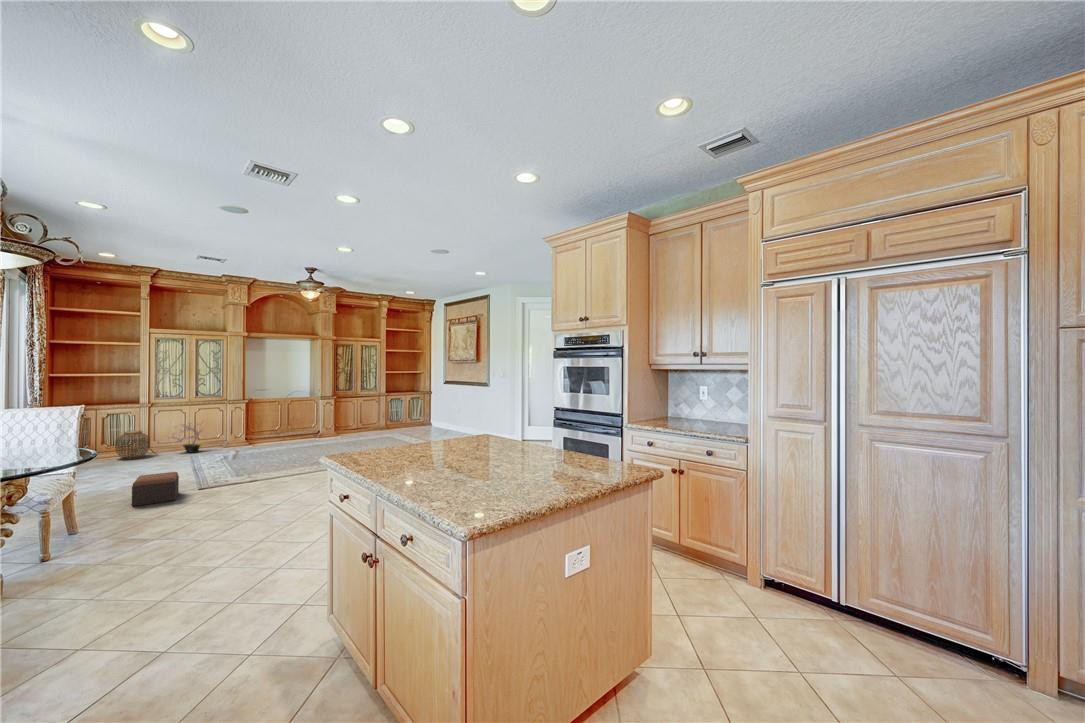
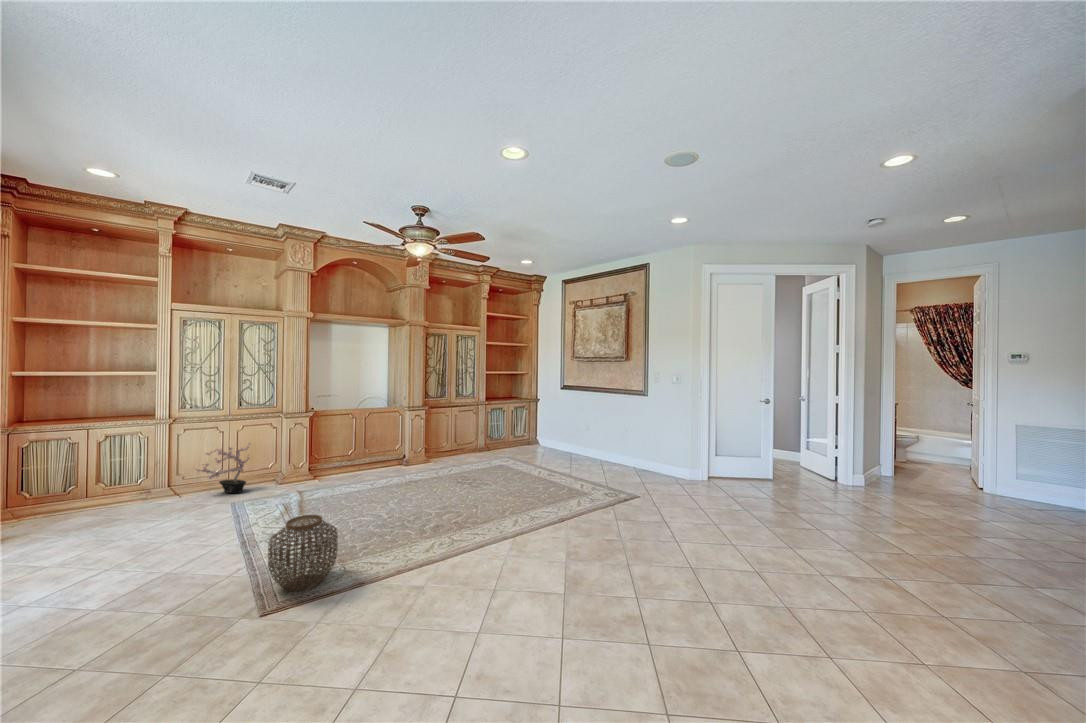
woven basket: present [115,431,150,459] -> present [268,515,338,591]
footstool: present [132,472,179,506] -> none [108,584,217,694]

